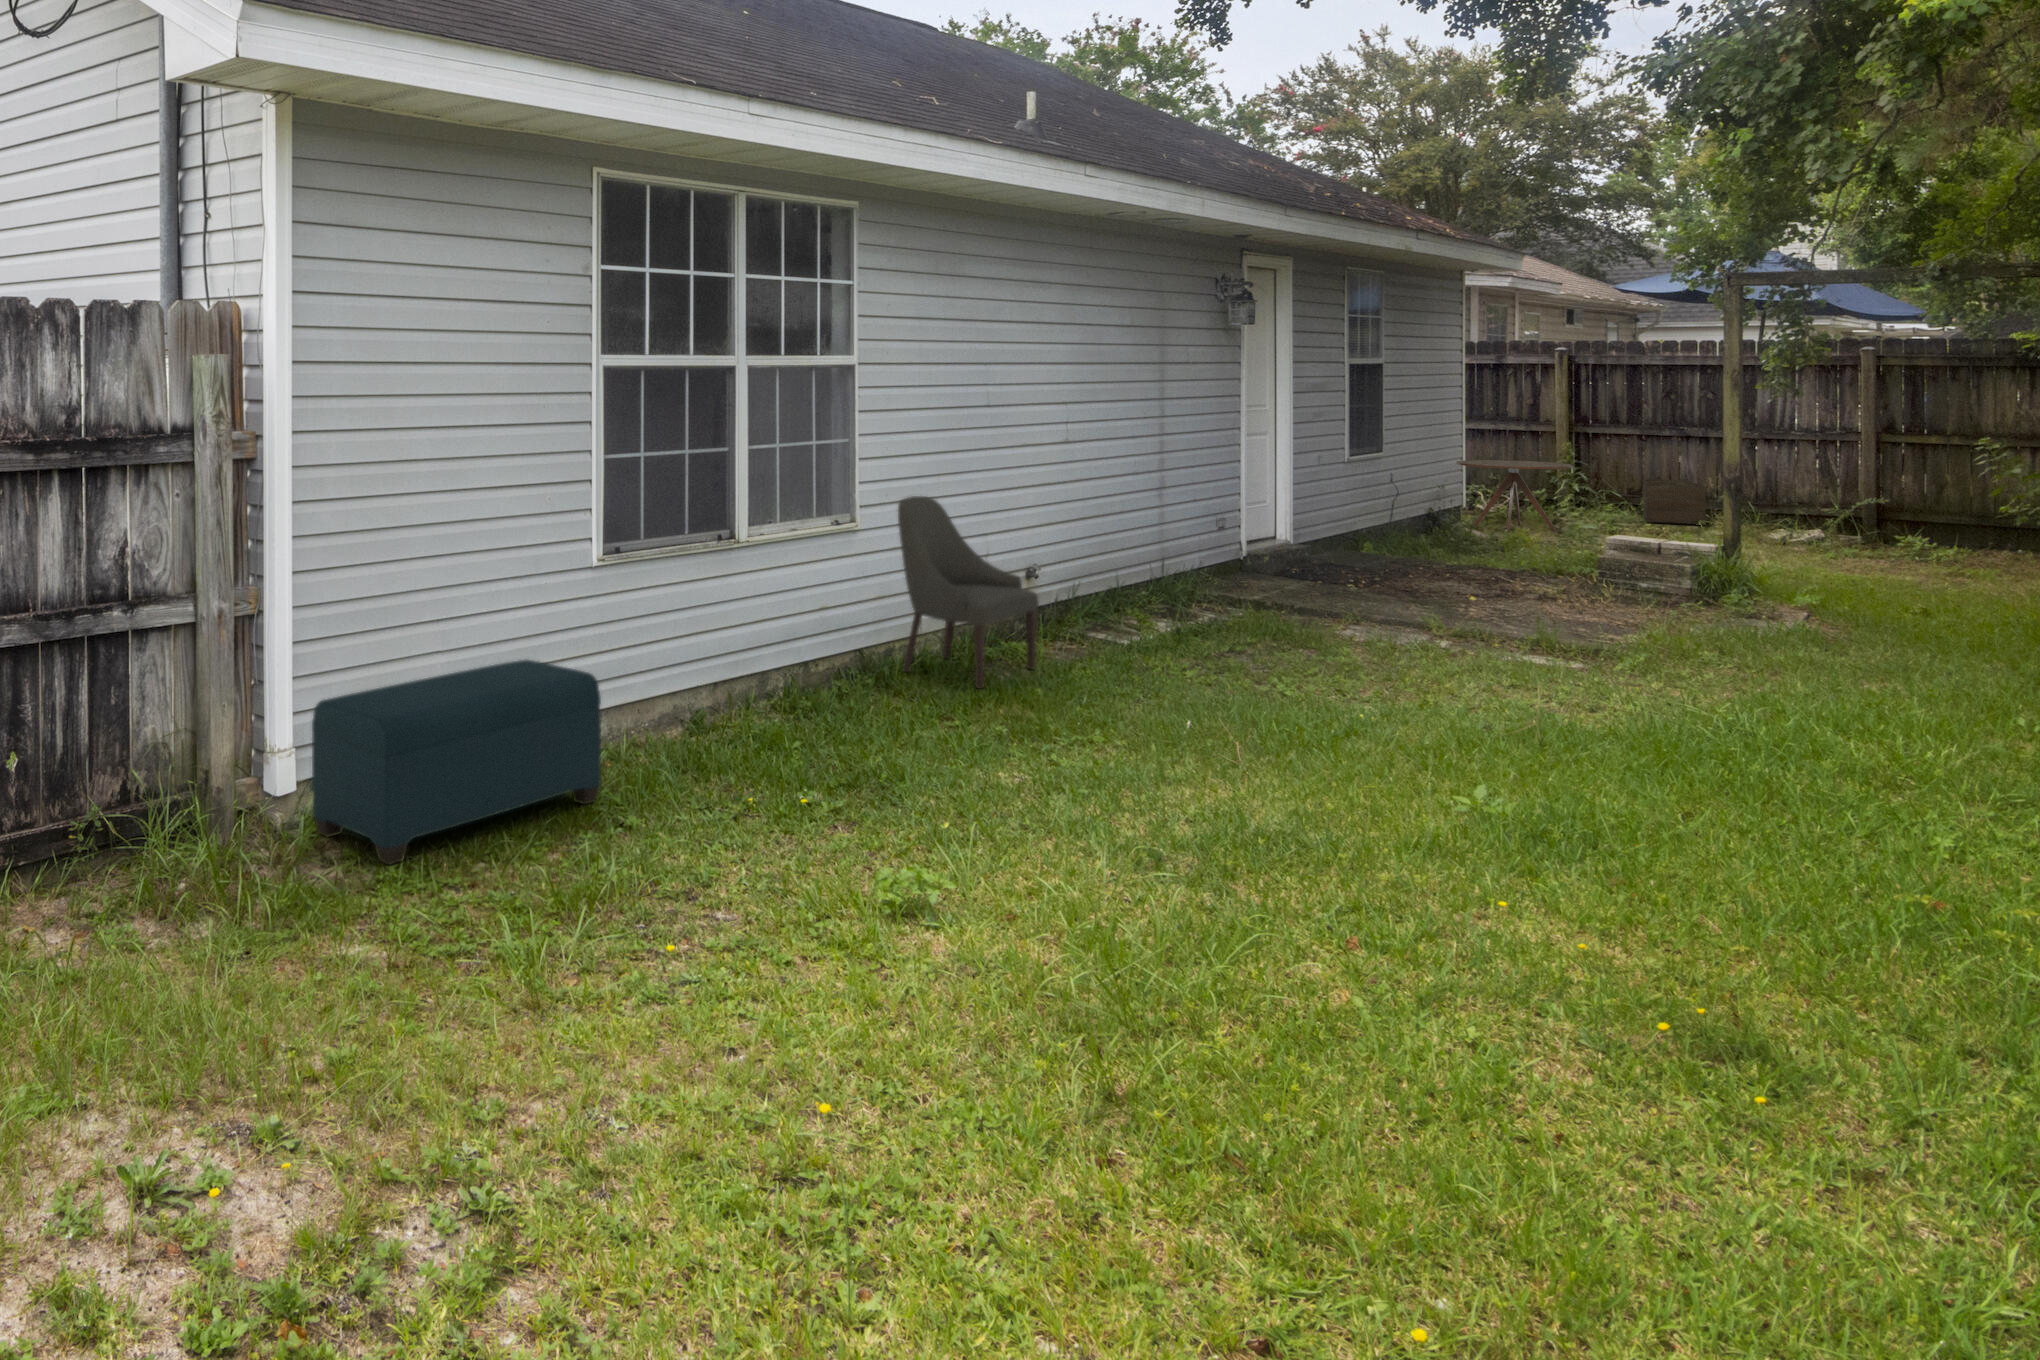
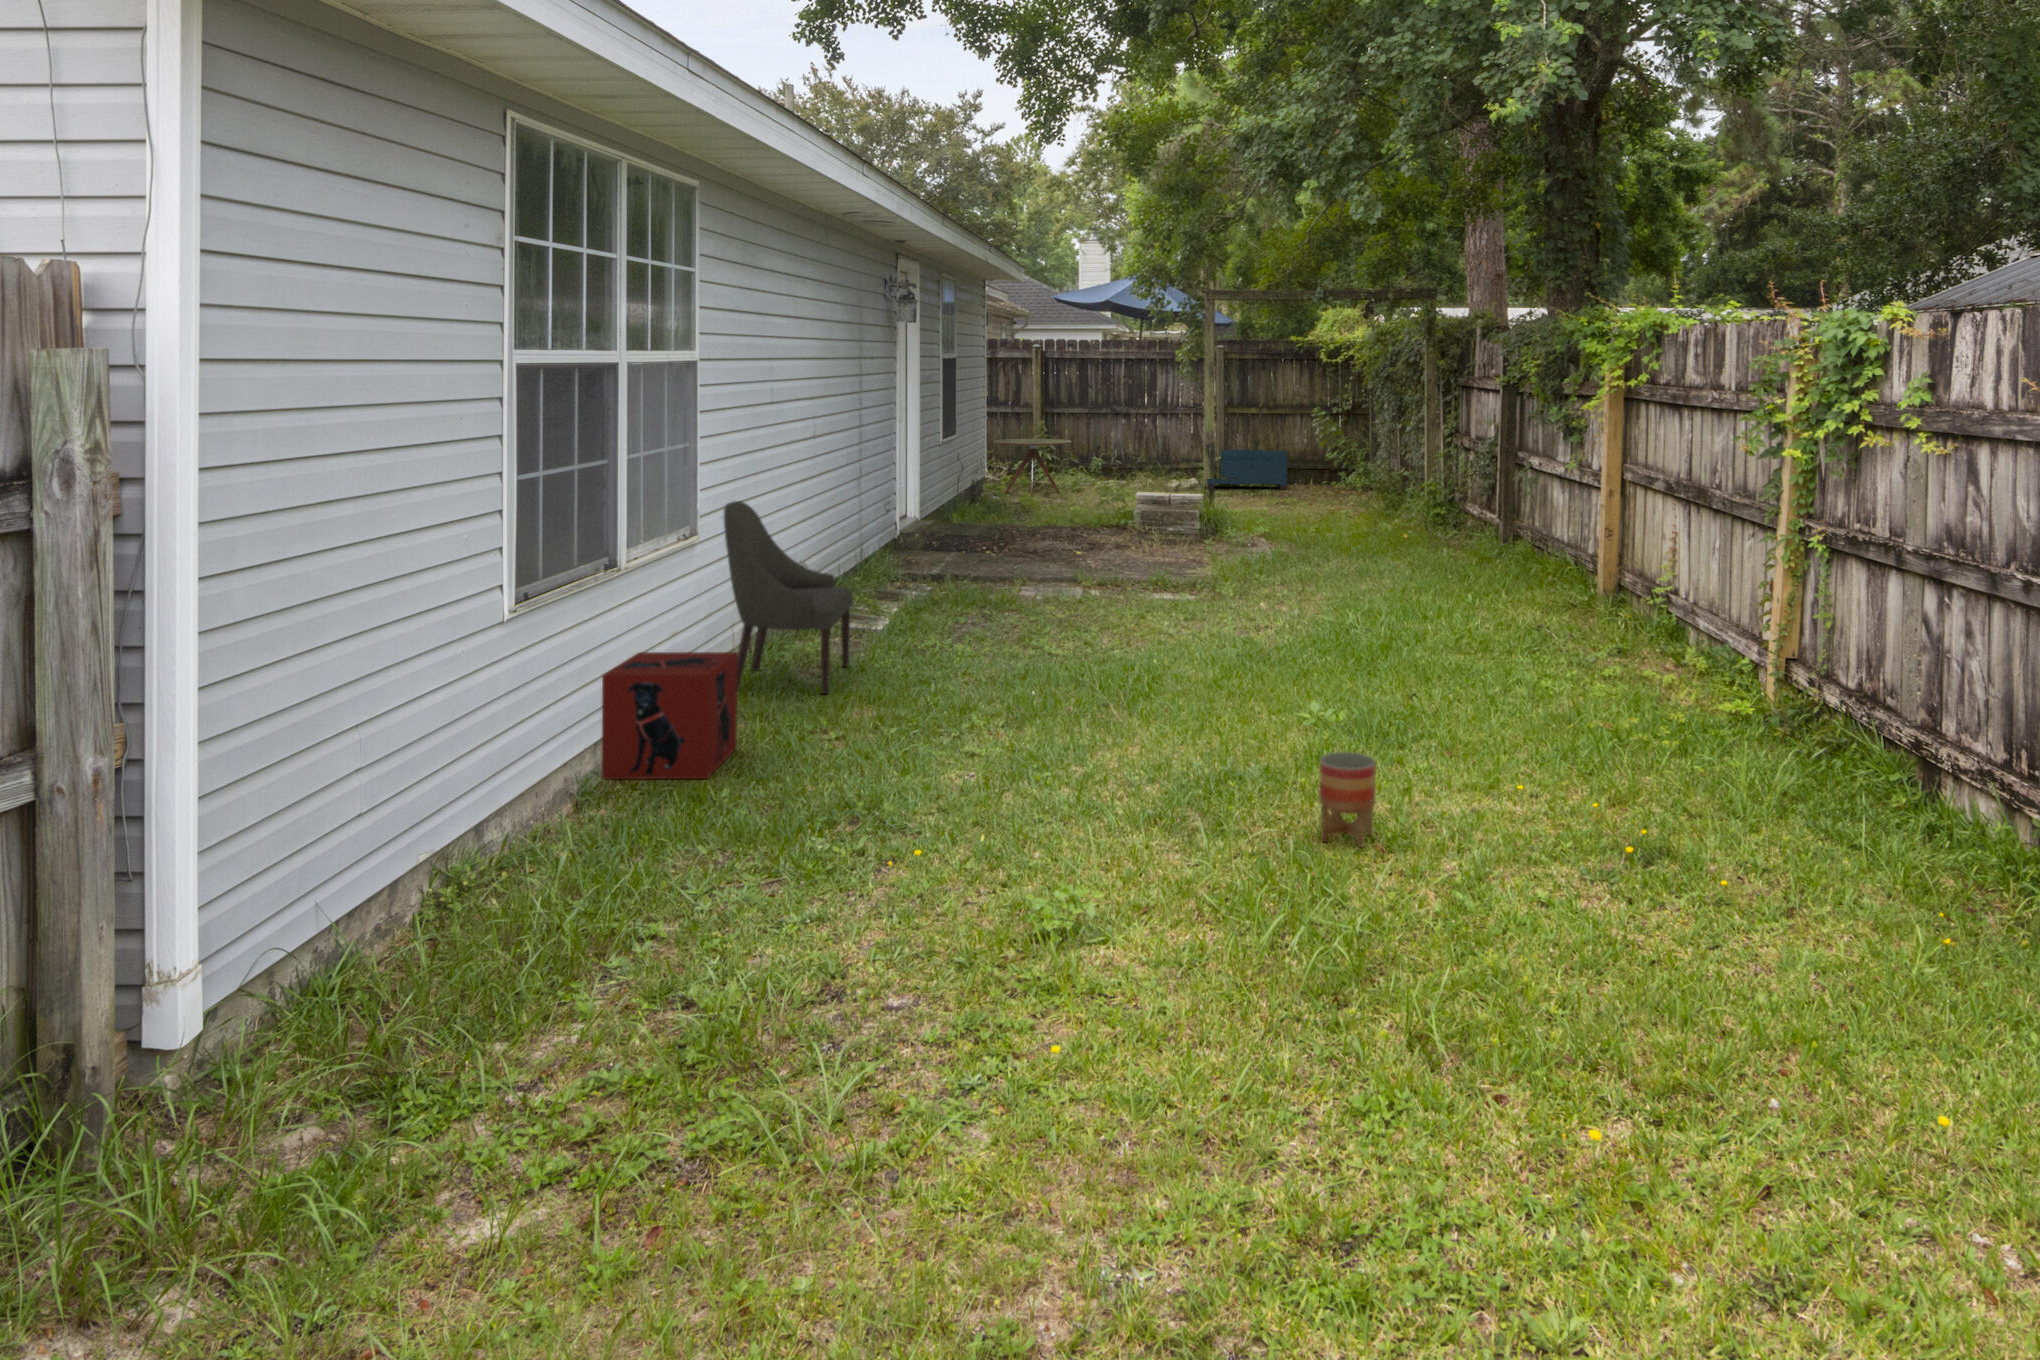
wooden crate: present [1643,479,1706,525] -> none [1098,449,1138,483]
storage box: none [719,616,844,733] -> present [602,652,737,779]
bench: present [312,659,601,865] -> present [1207,450,1288,490]
planter: none [1315,836,1398,960] -> present [1319,752,1376,847]

